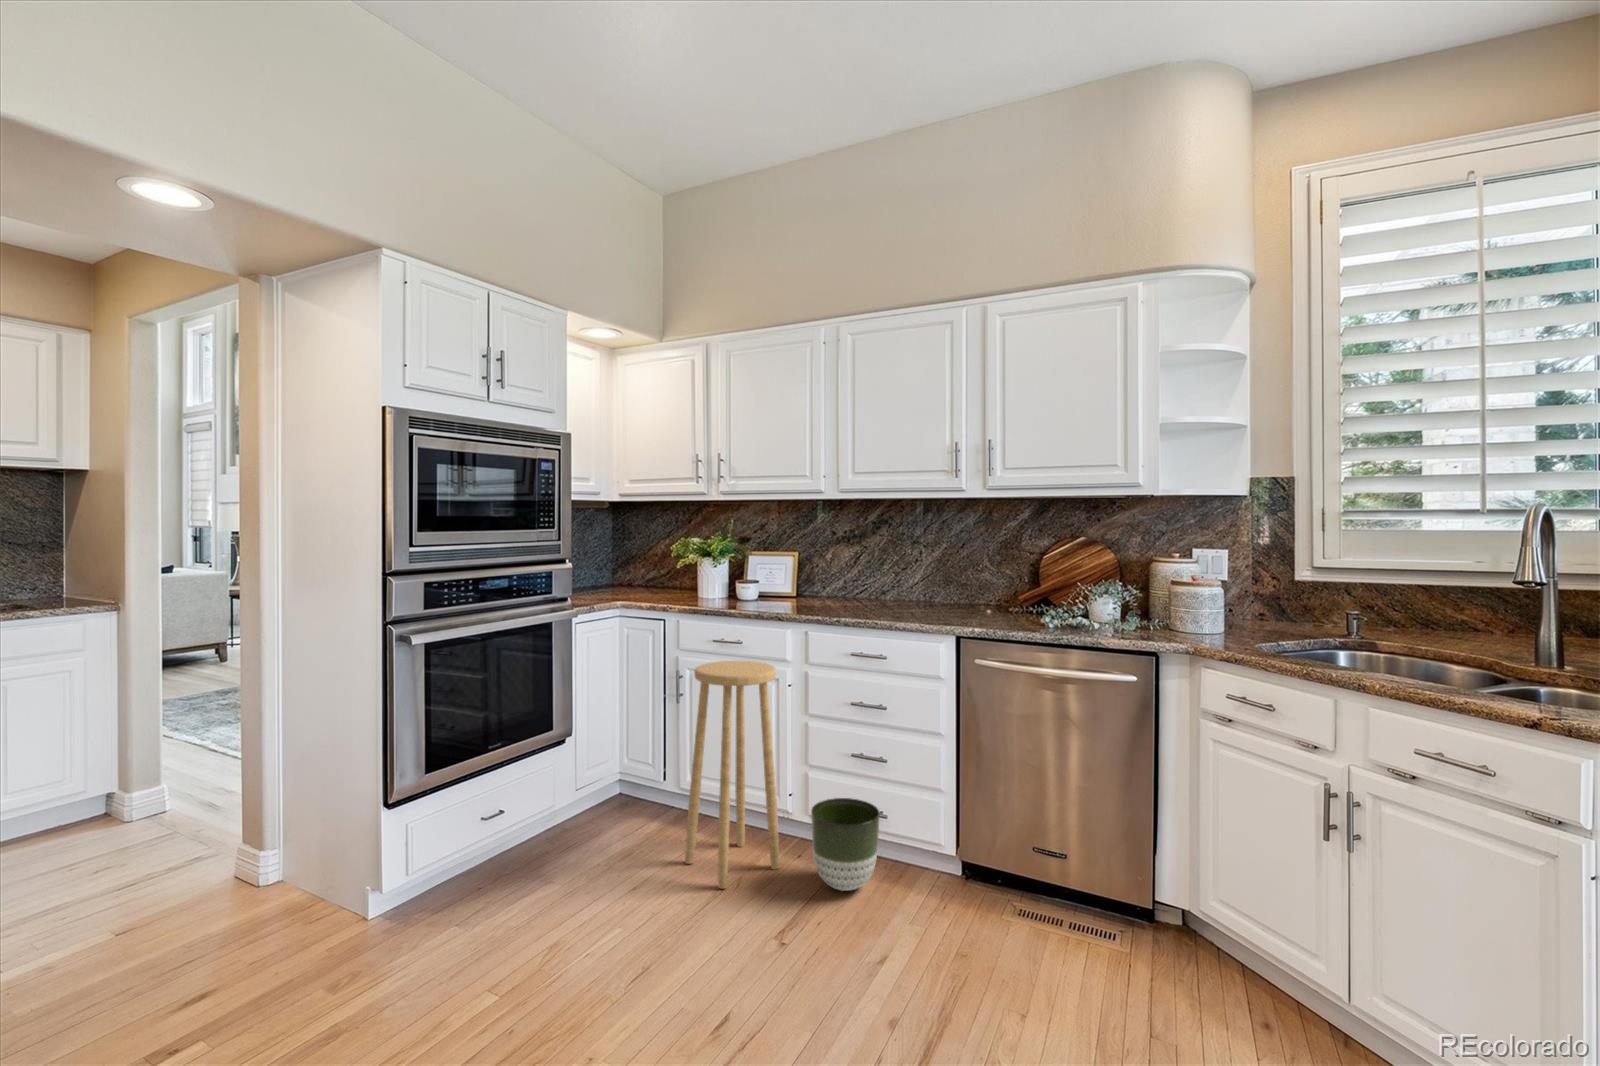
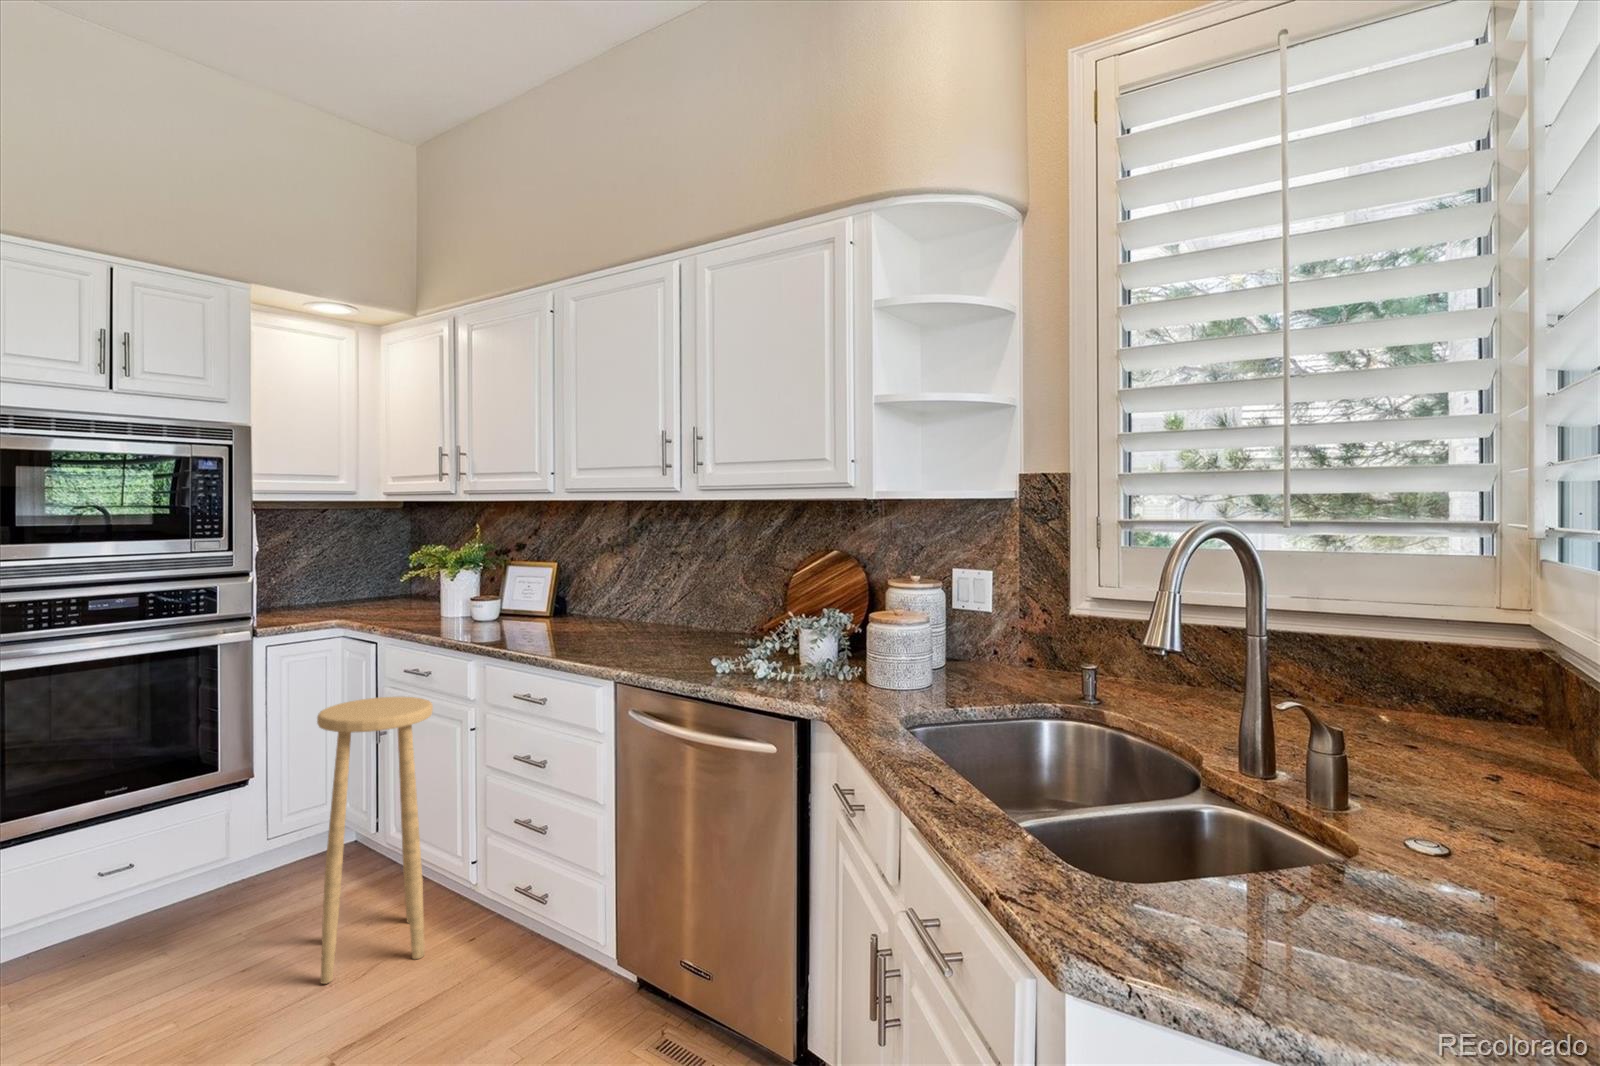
planter: present [811,798,880,891] -> none [425,876,519,1000]

